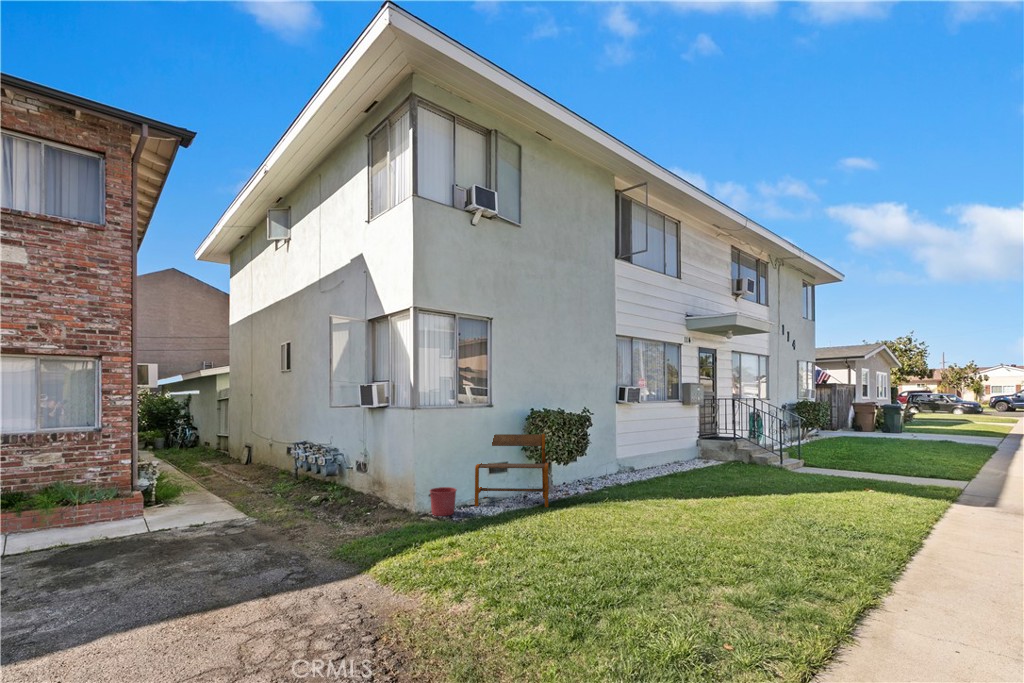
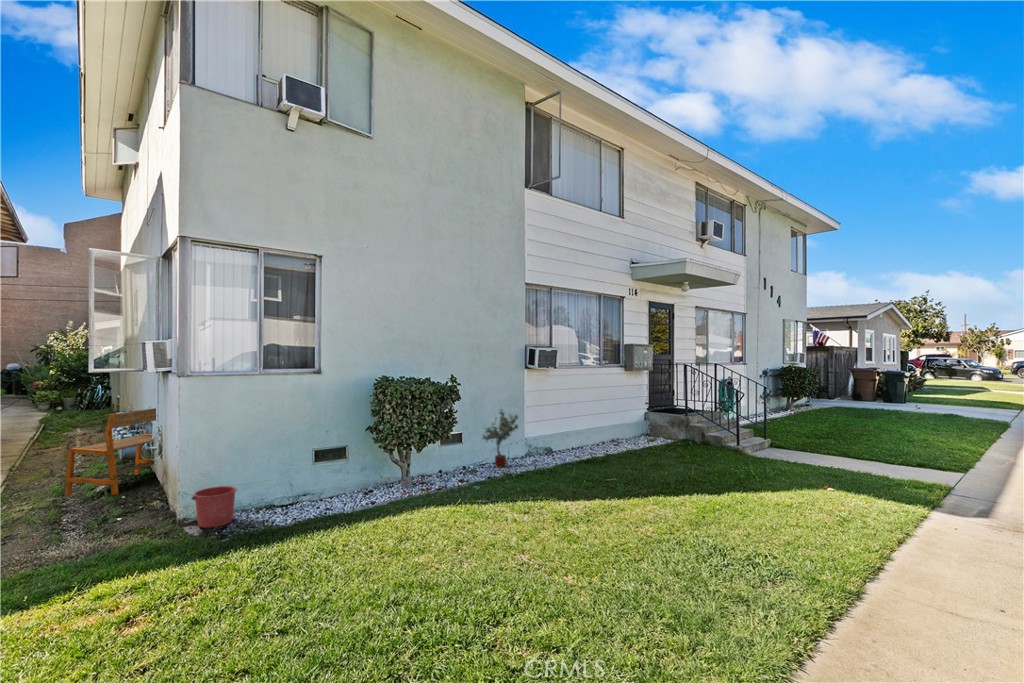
potted tree: none [592,433,621,480] -> present [482,409,518,467]
bench: present [475,434,549,507] -> present [65,408,156,496]

